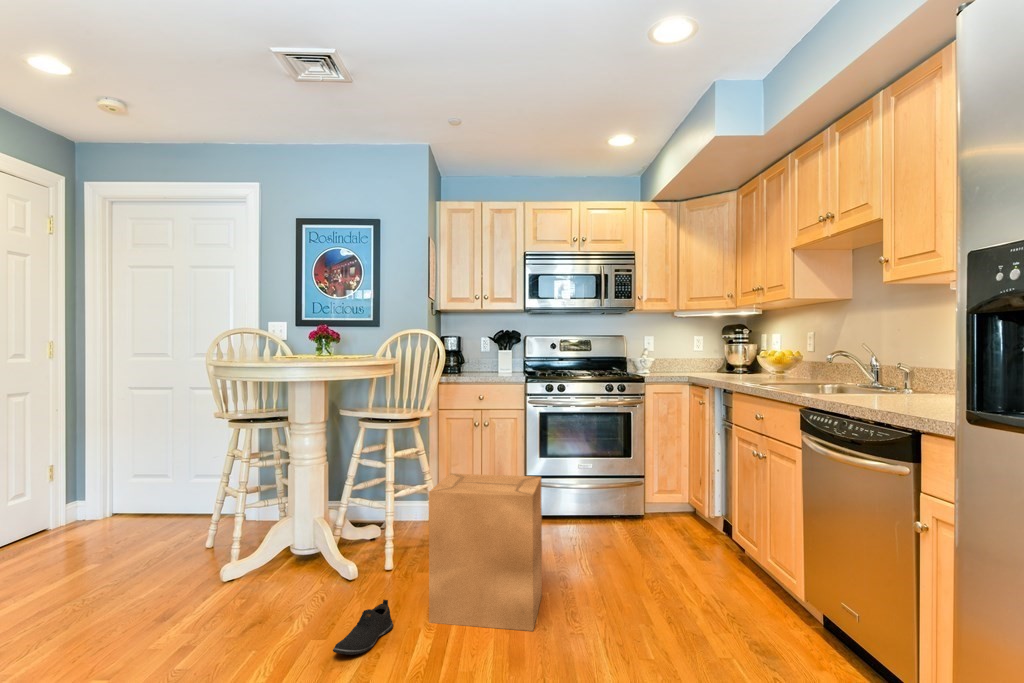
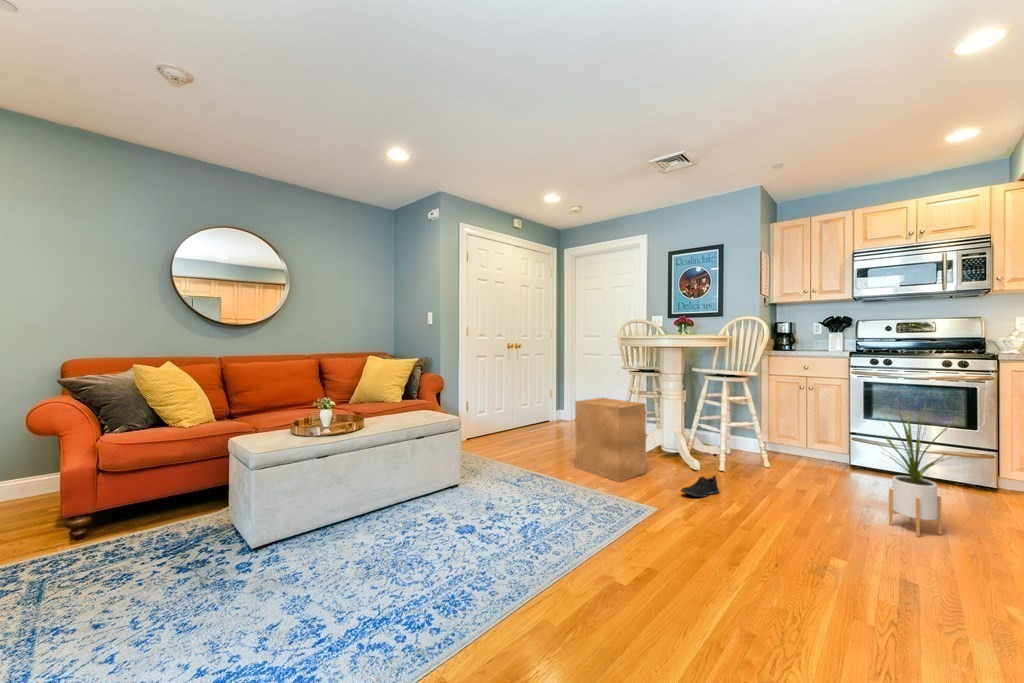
house plant: none [578,445,667,621] -> present [882,410,954,537]
cardboard box: present [429,474,542,631] -> present [575,398,646,482]

